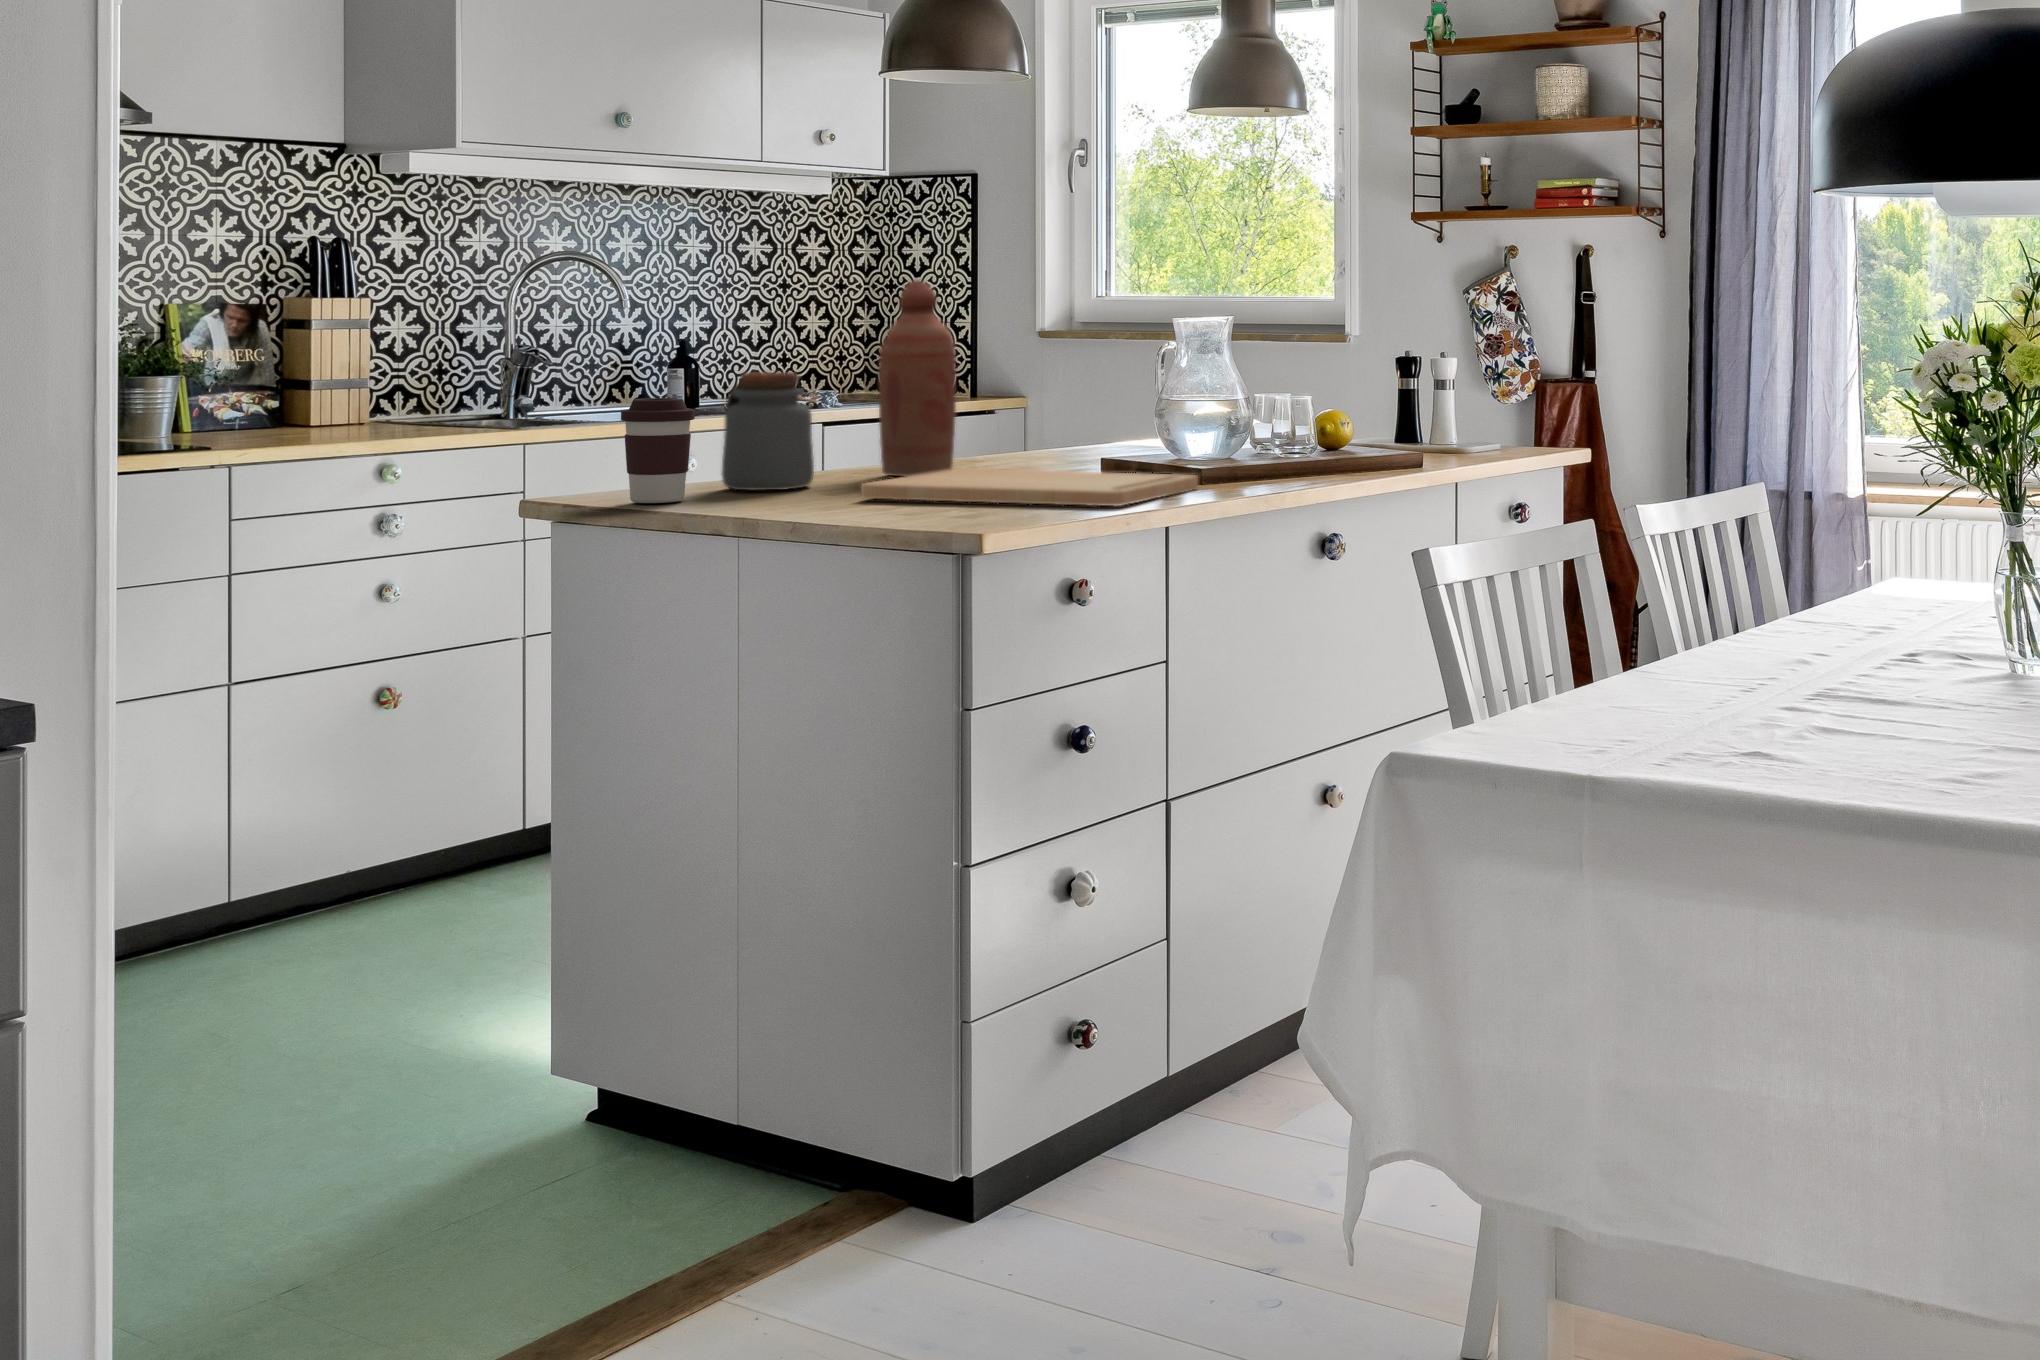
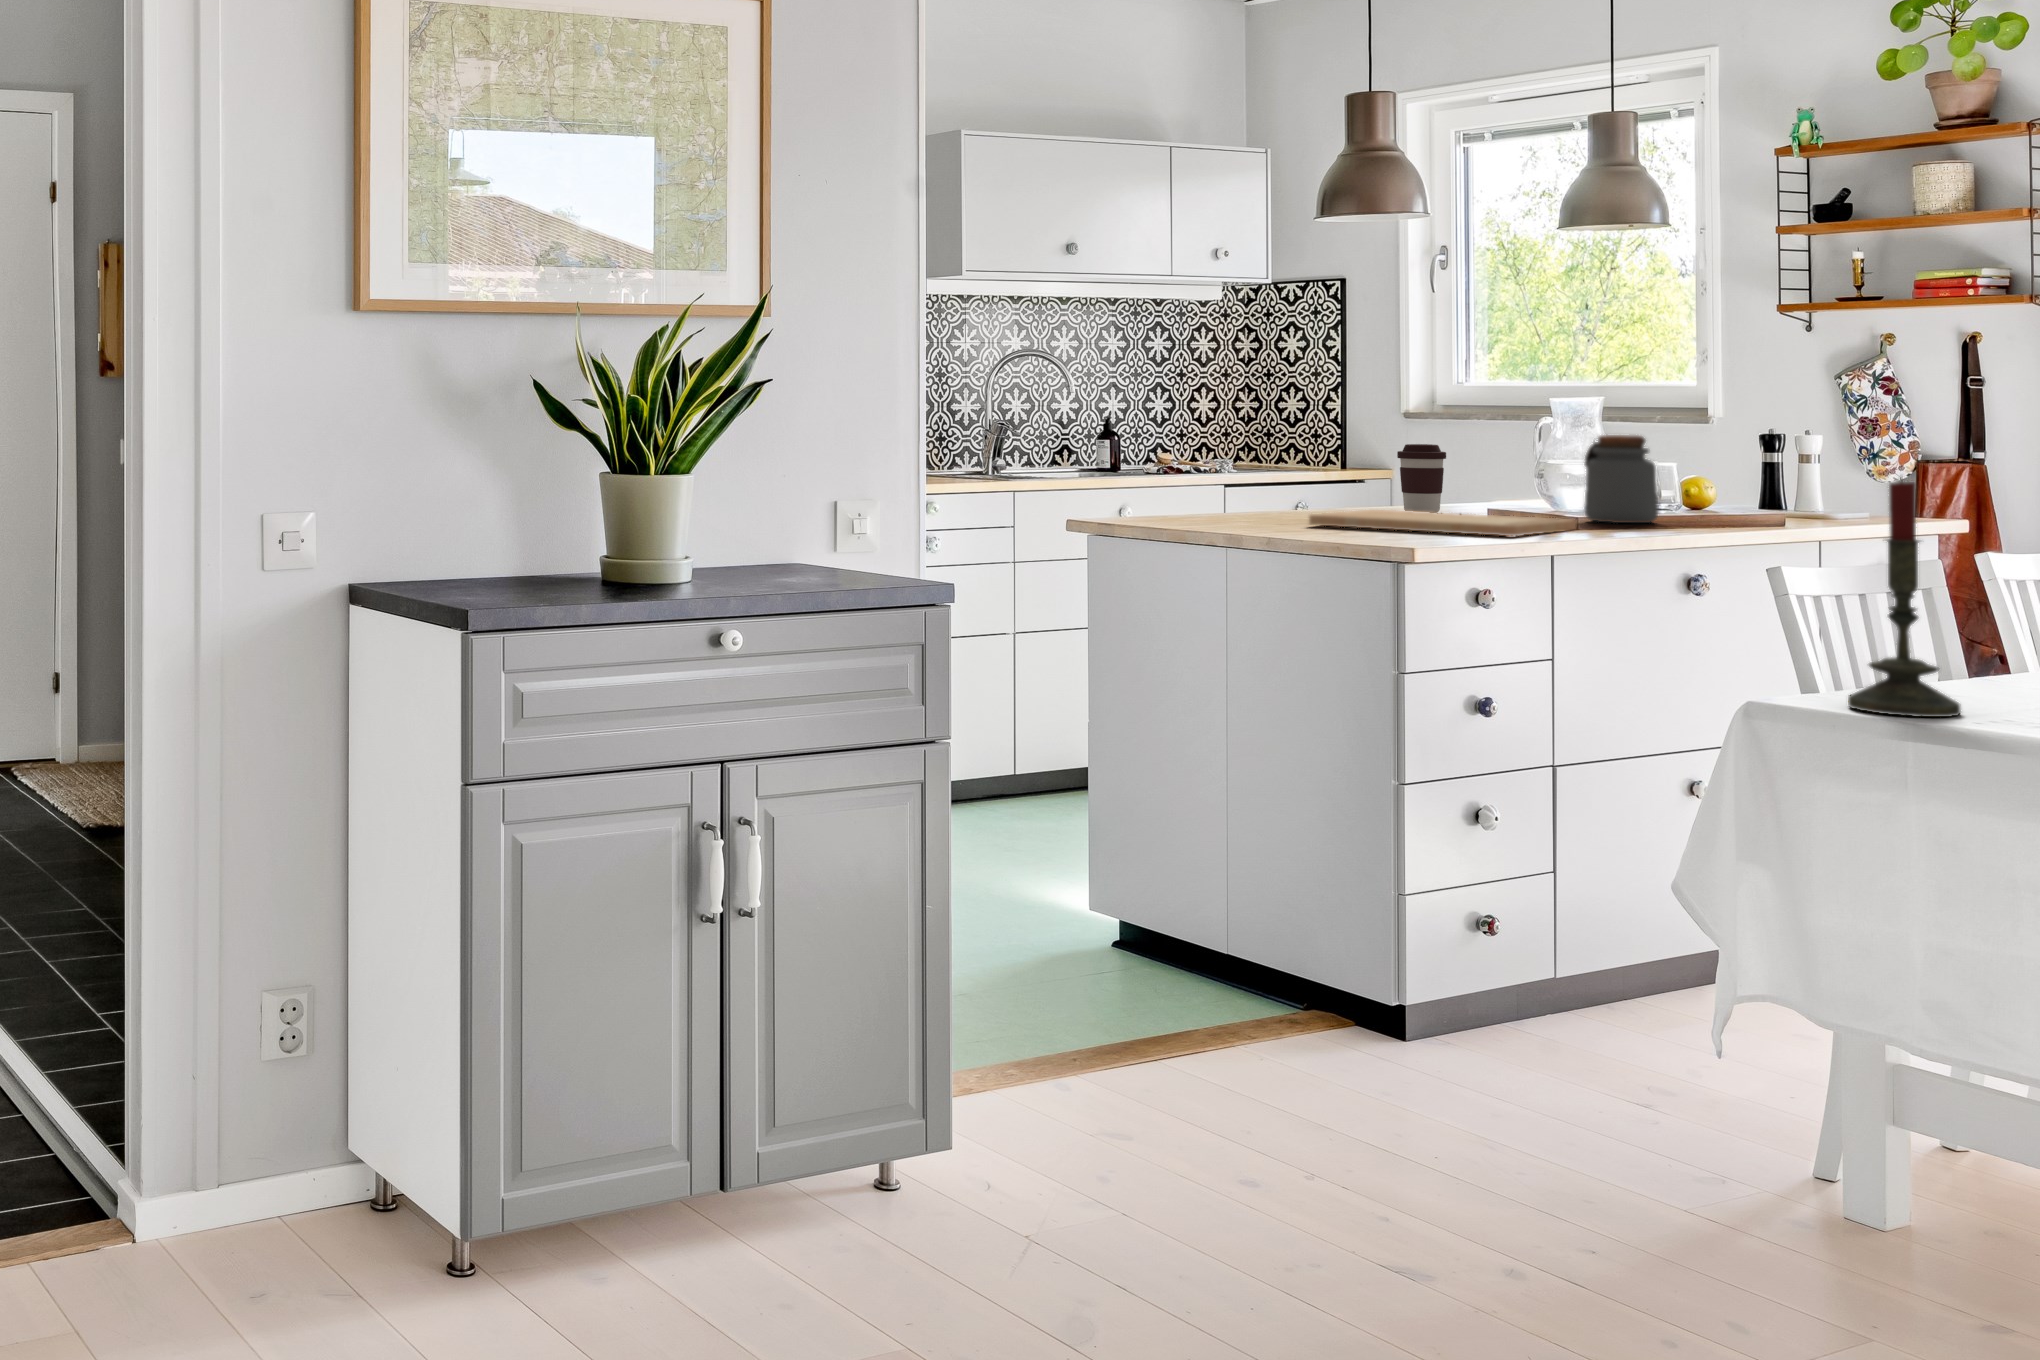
bottle: present [879,280,956,476] -> none [1310,370,1368,515]
jar: present [722,372,814,490] -> present [1584,435,1658,523]
coffee cup: present [621,398,695,503] -> present [1397,444,1446,512]
candle: none [1512,425,1637,758] -> present [1848,481,1960,717]

